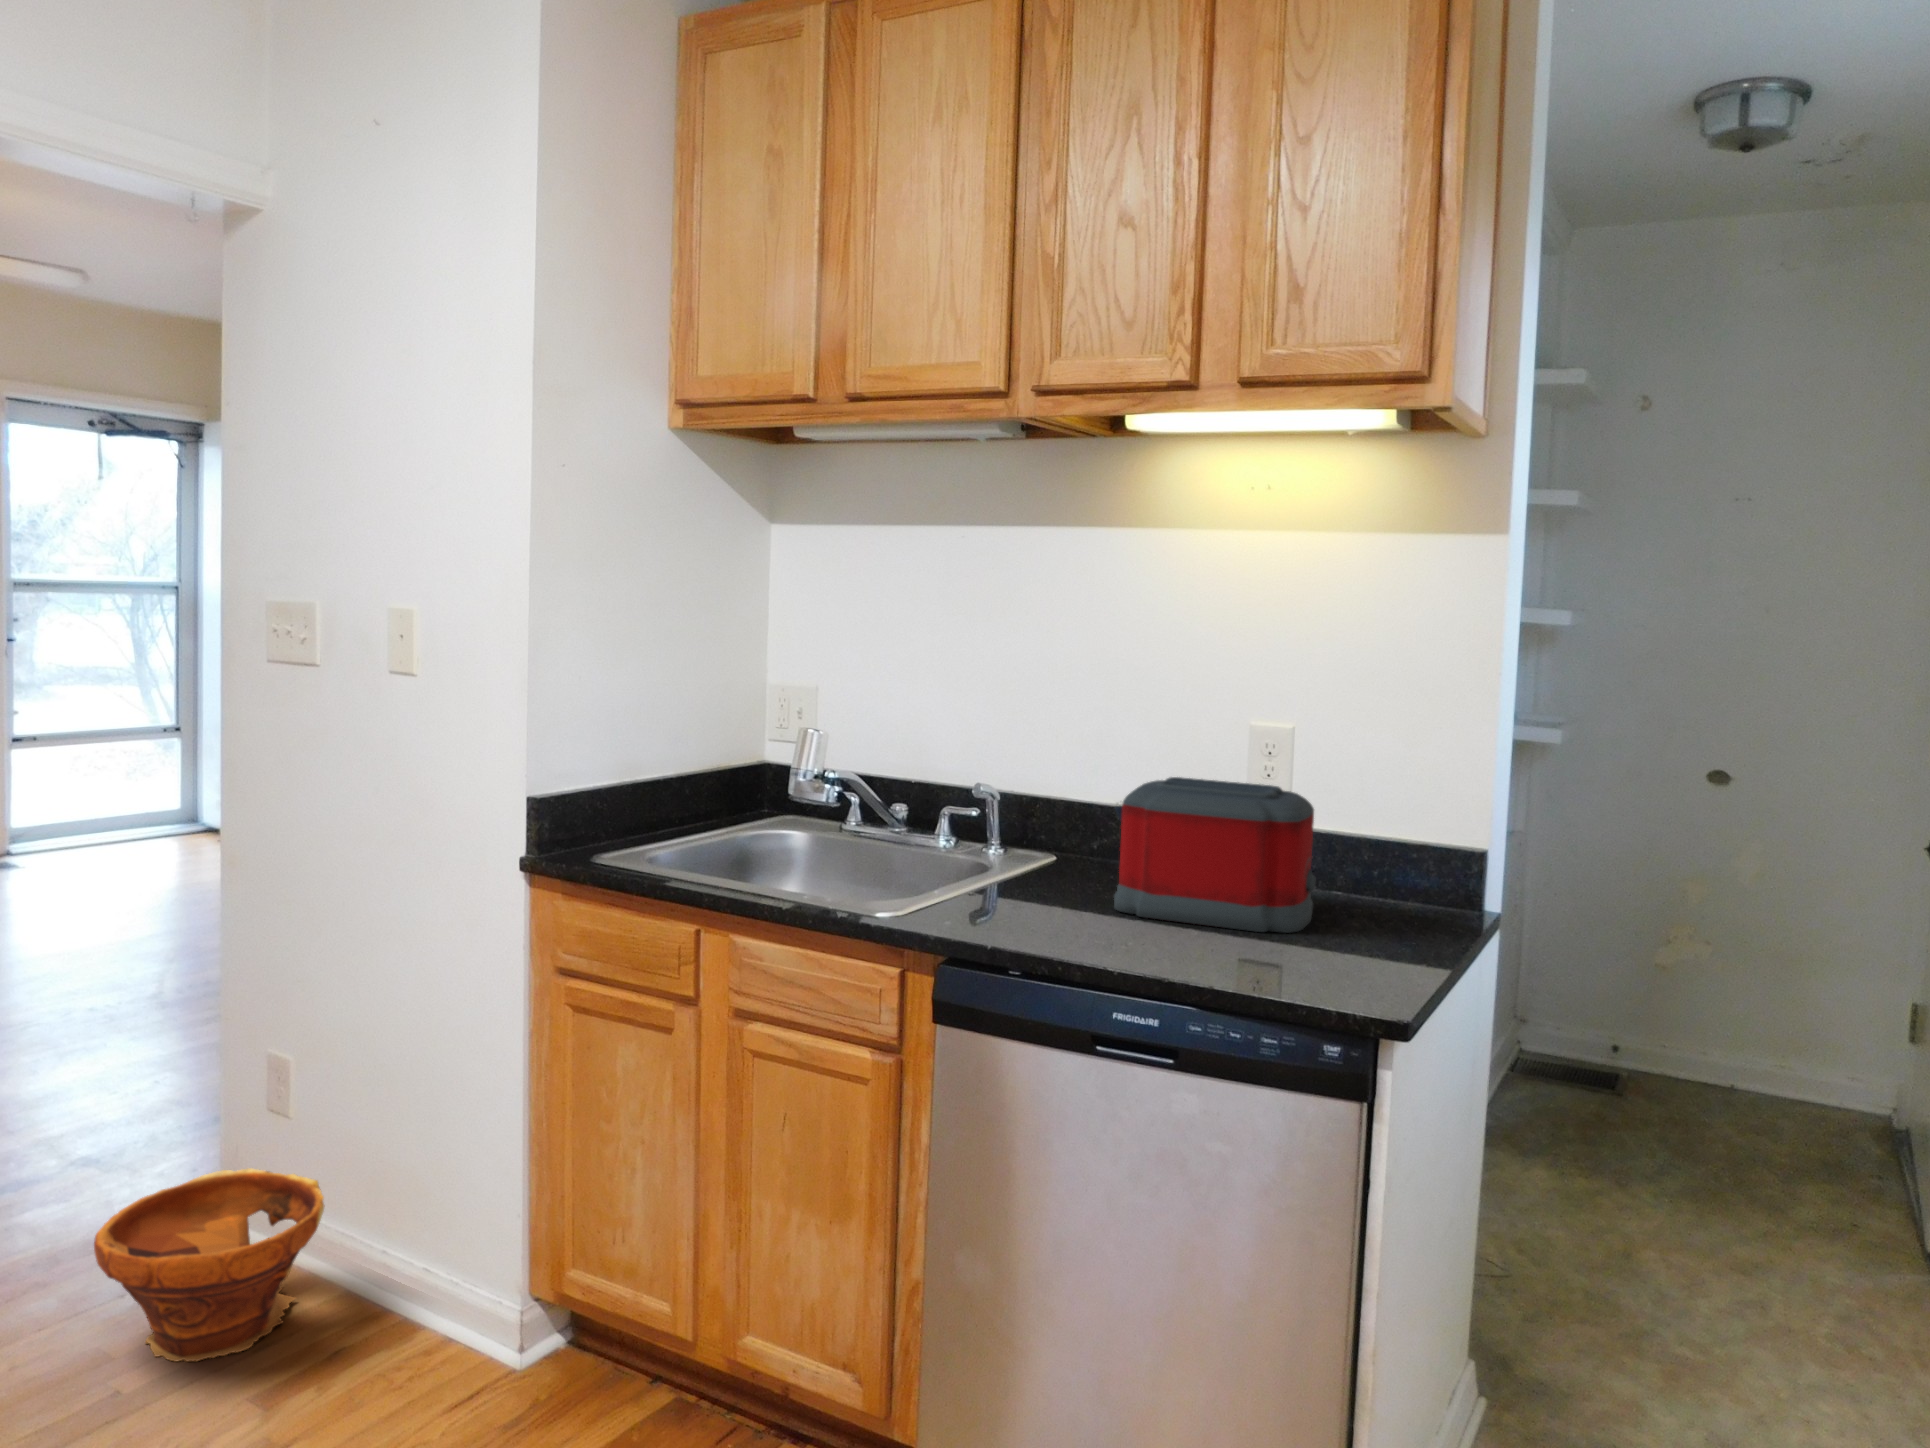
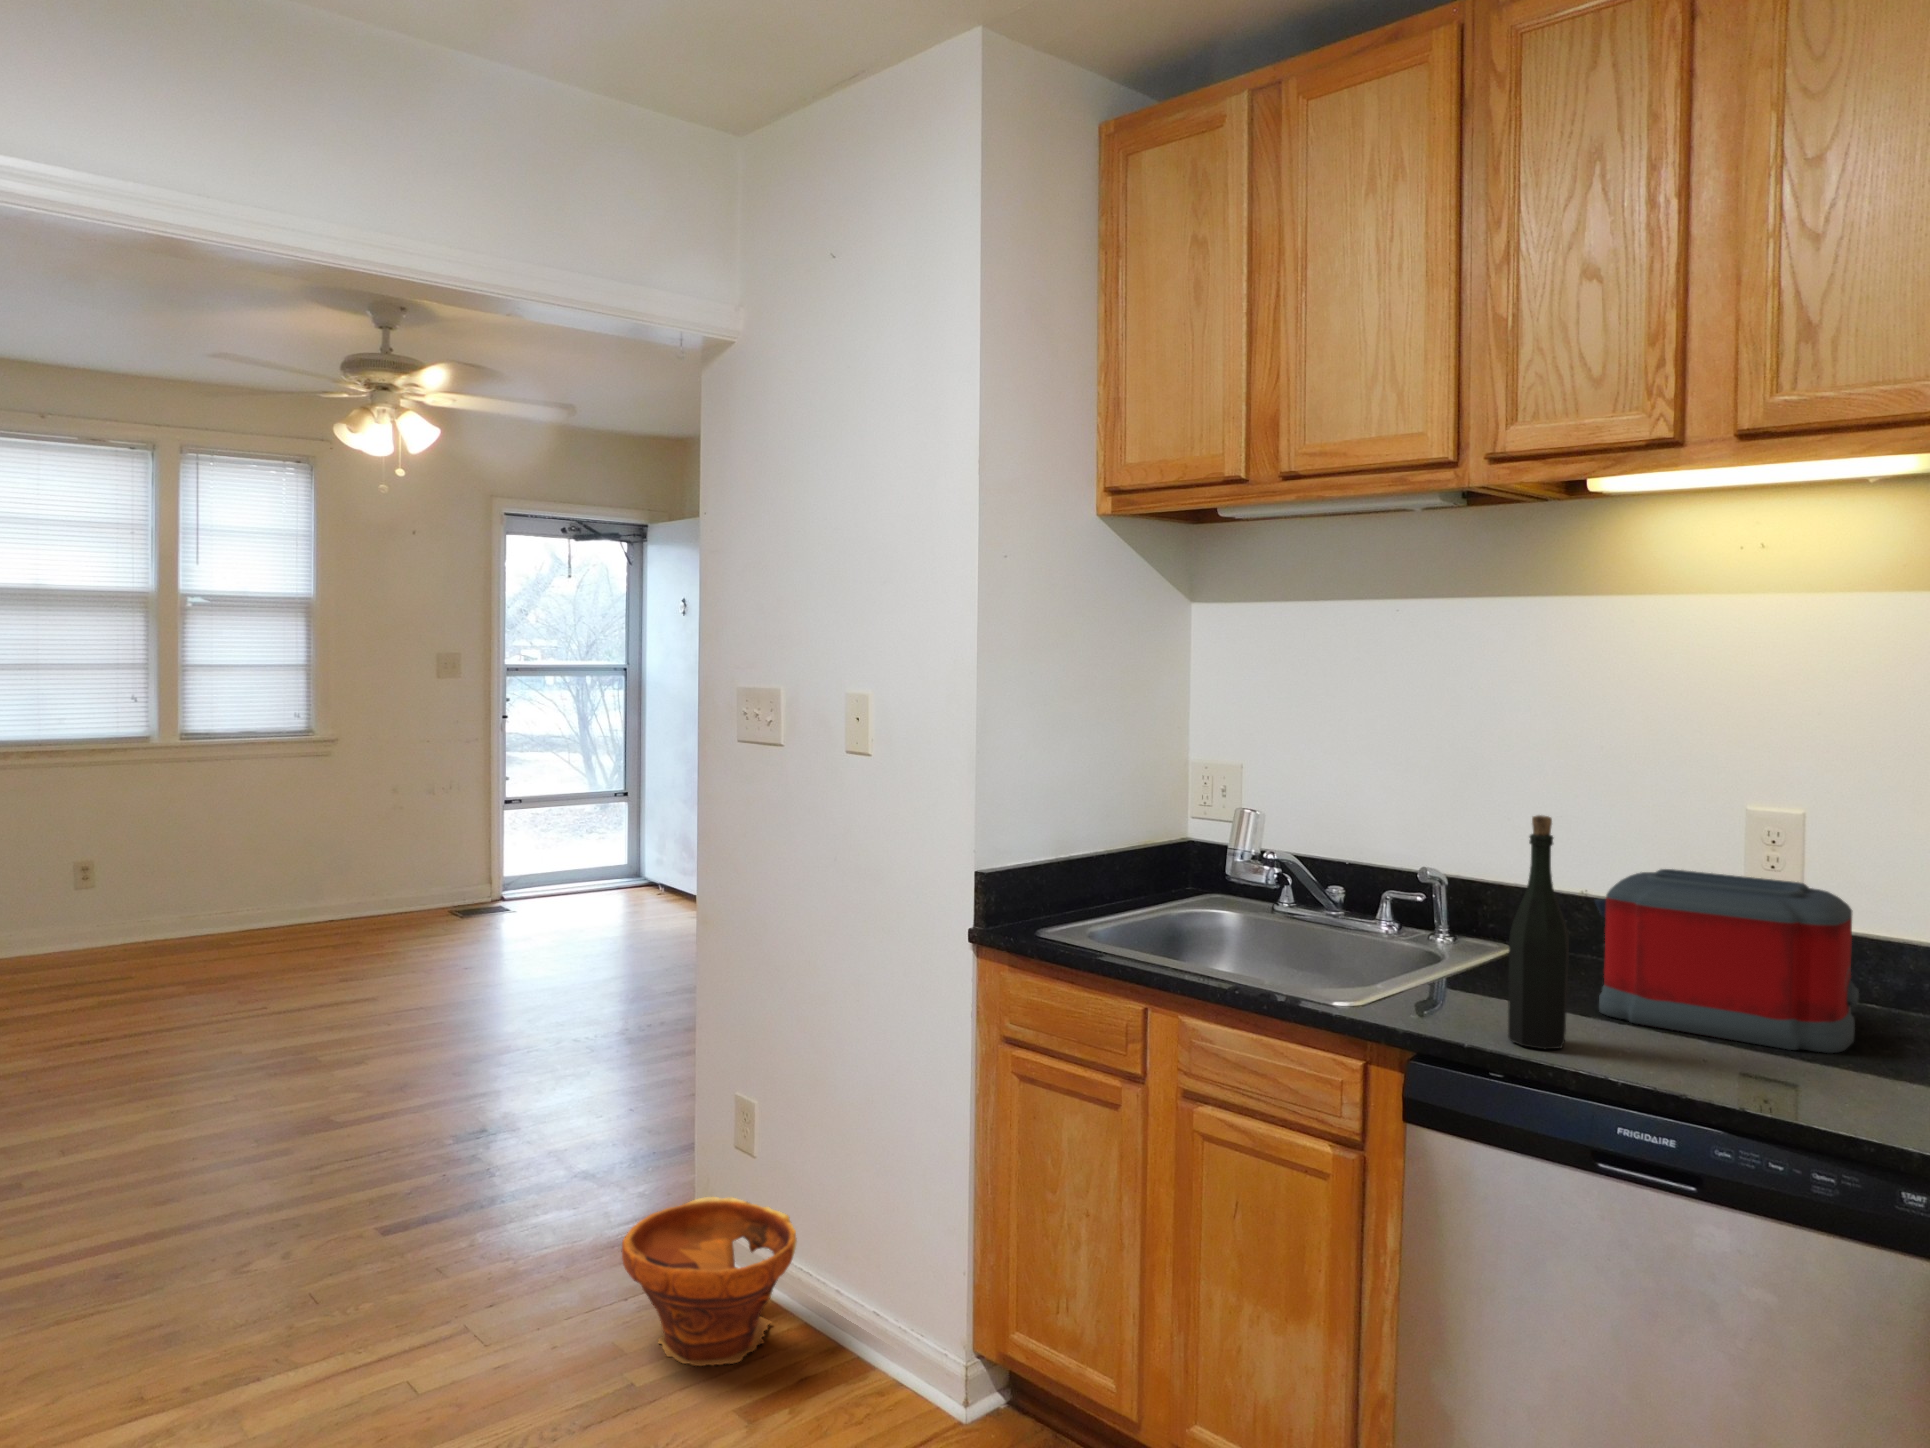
bottle: none [1029,728,1083,945] -> present [1508,815,1569,1049]

